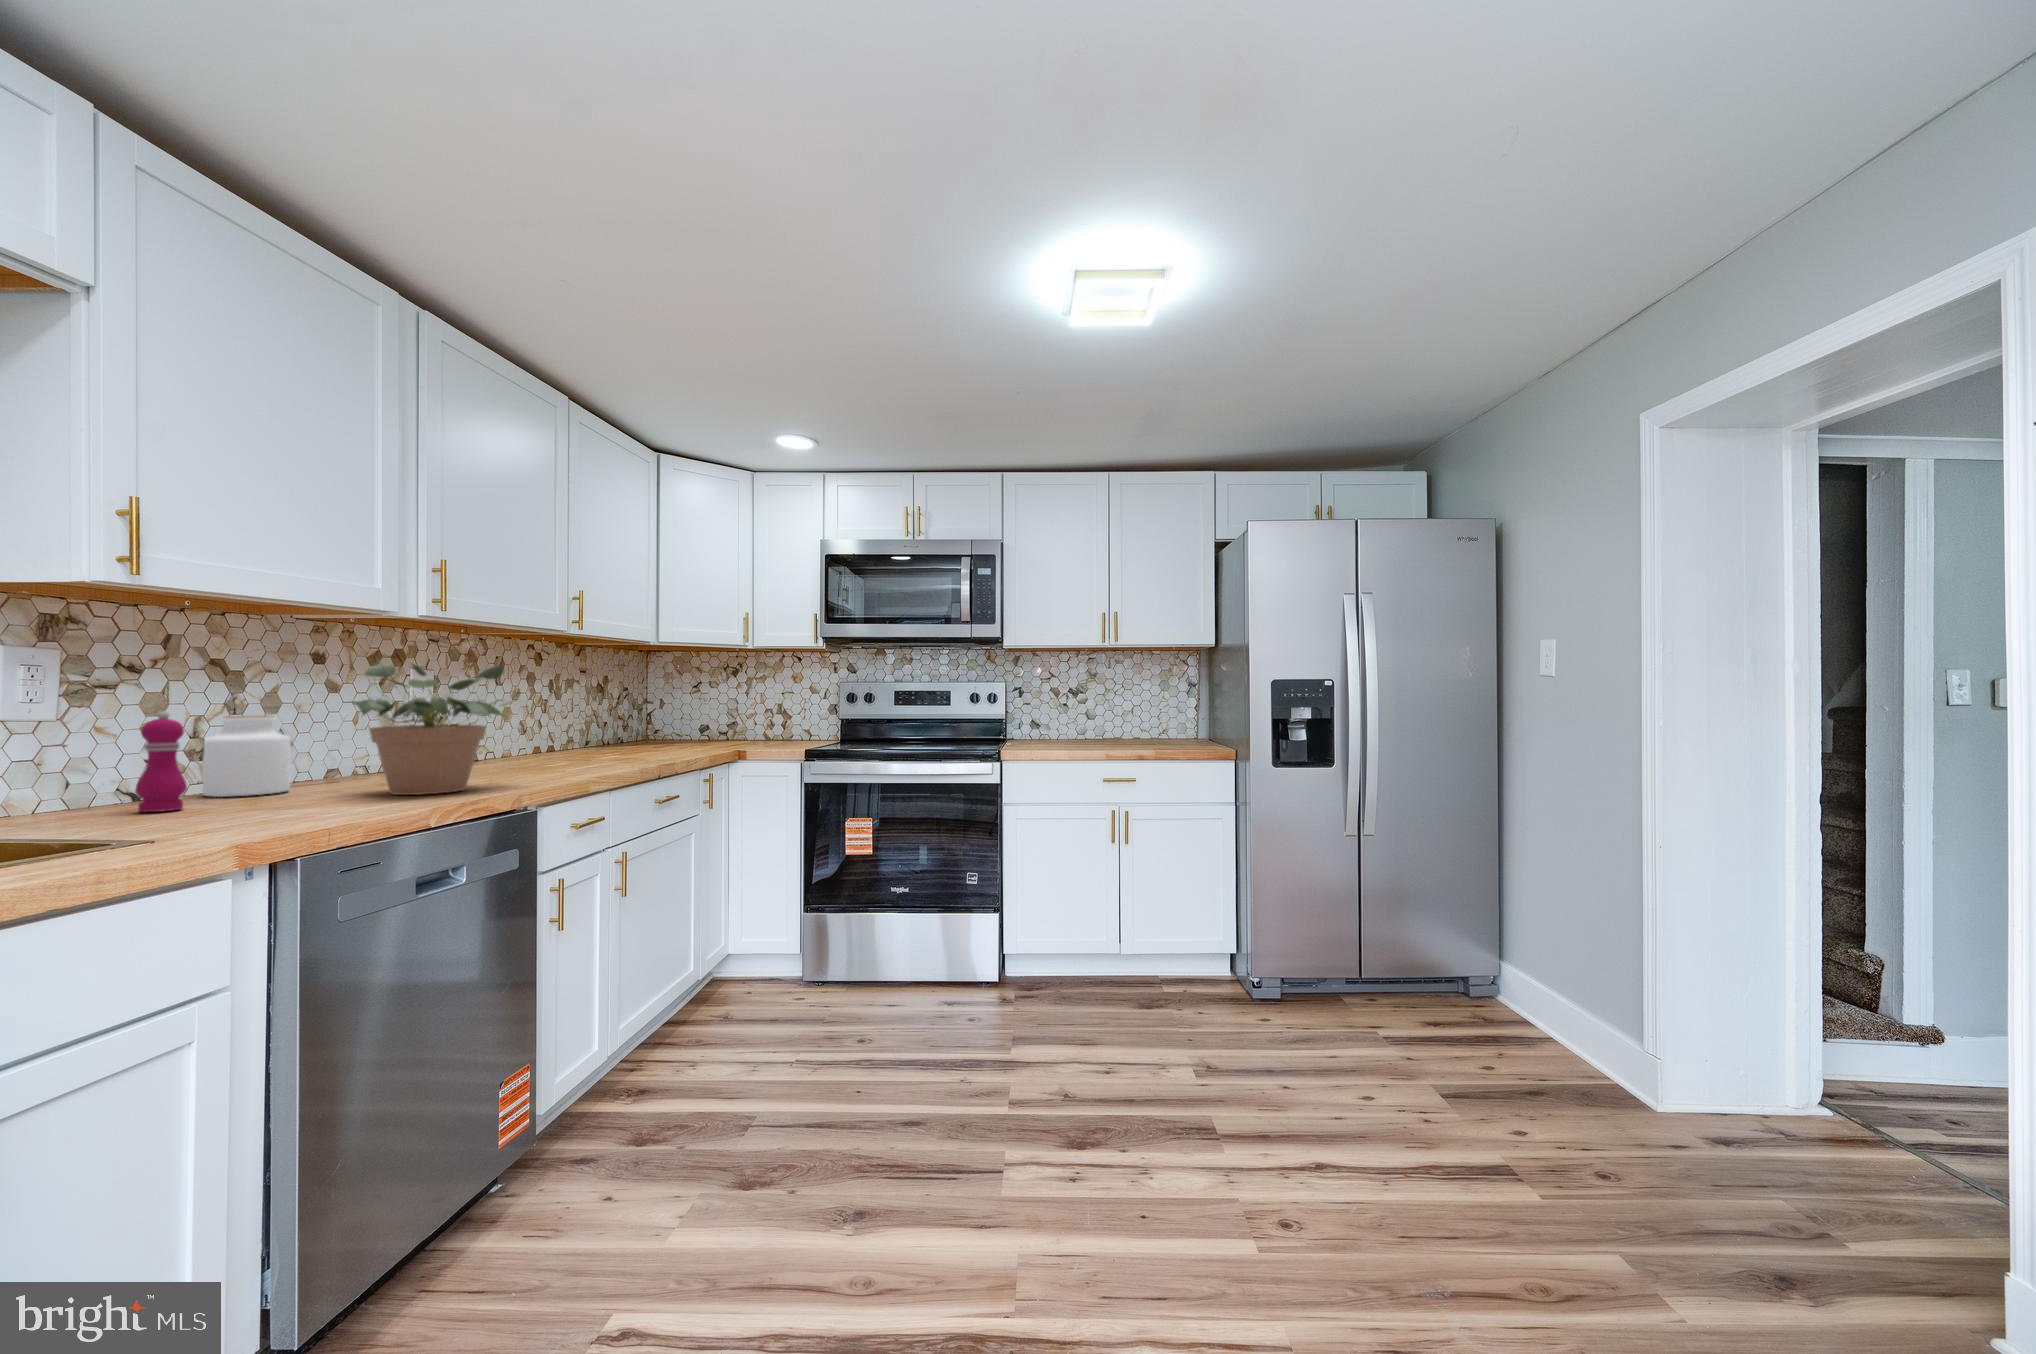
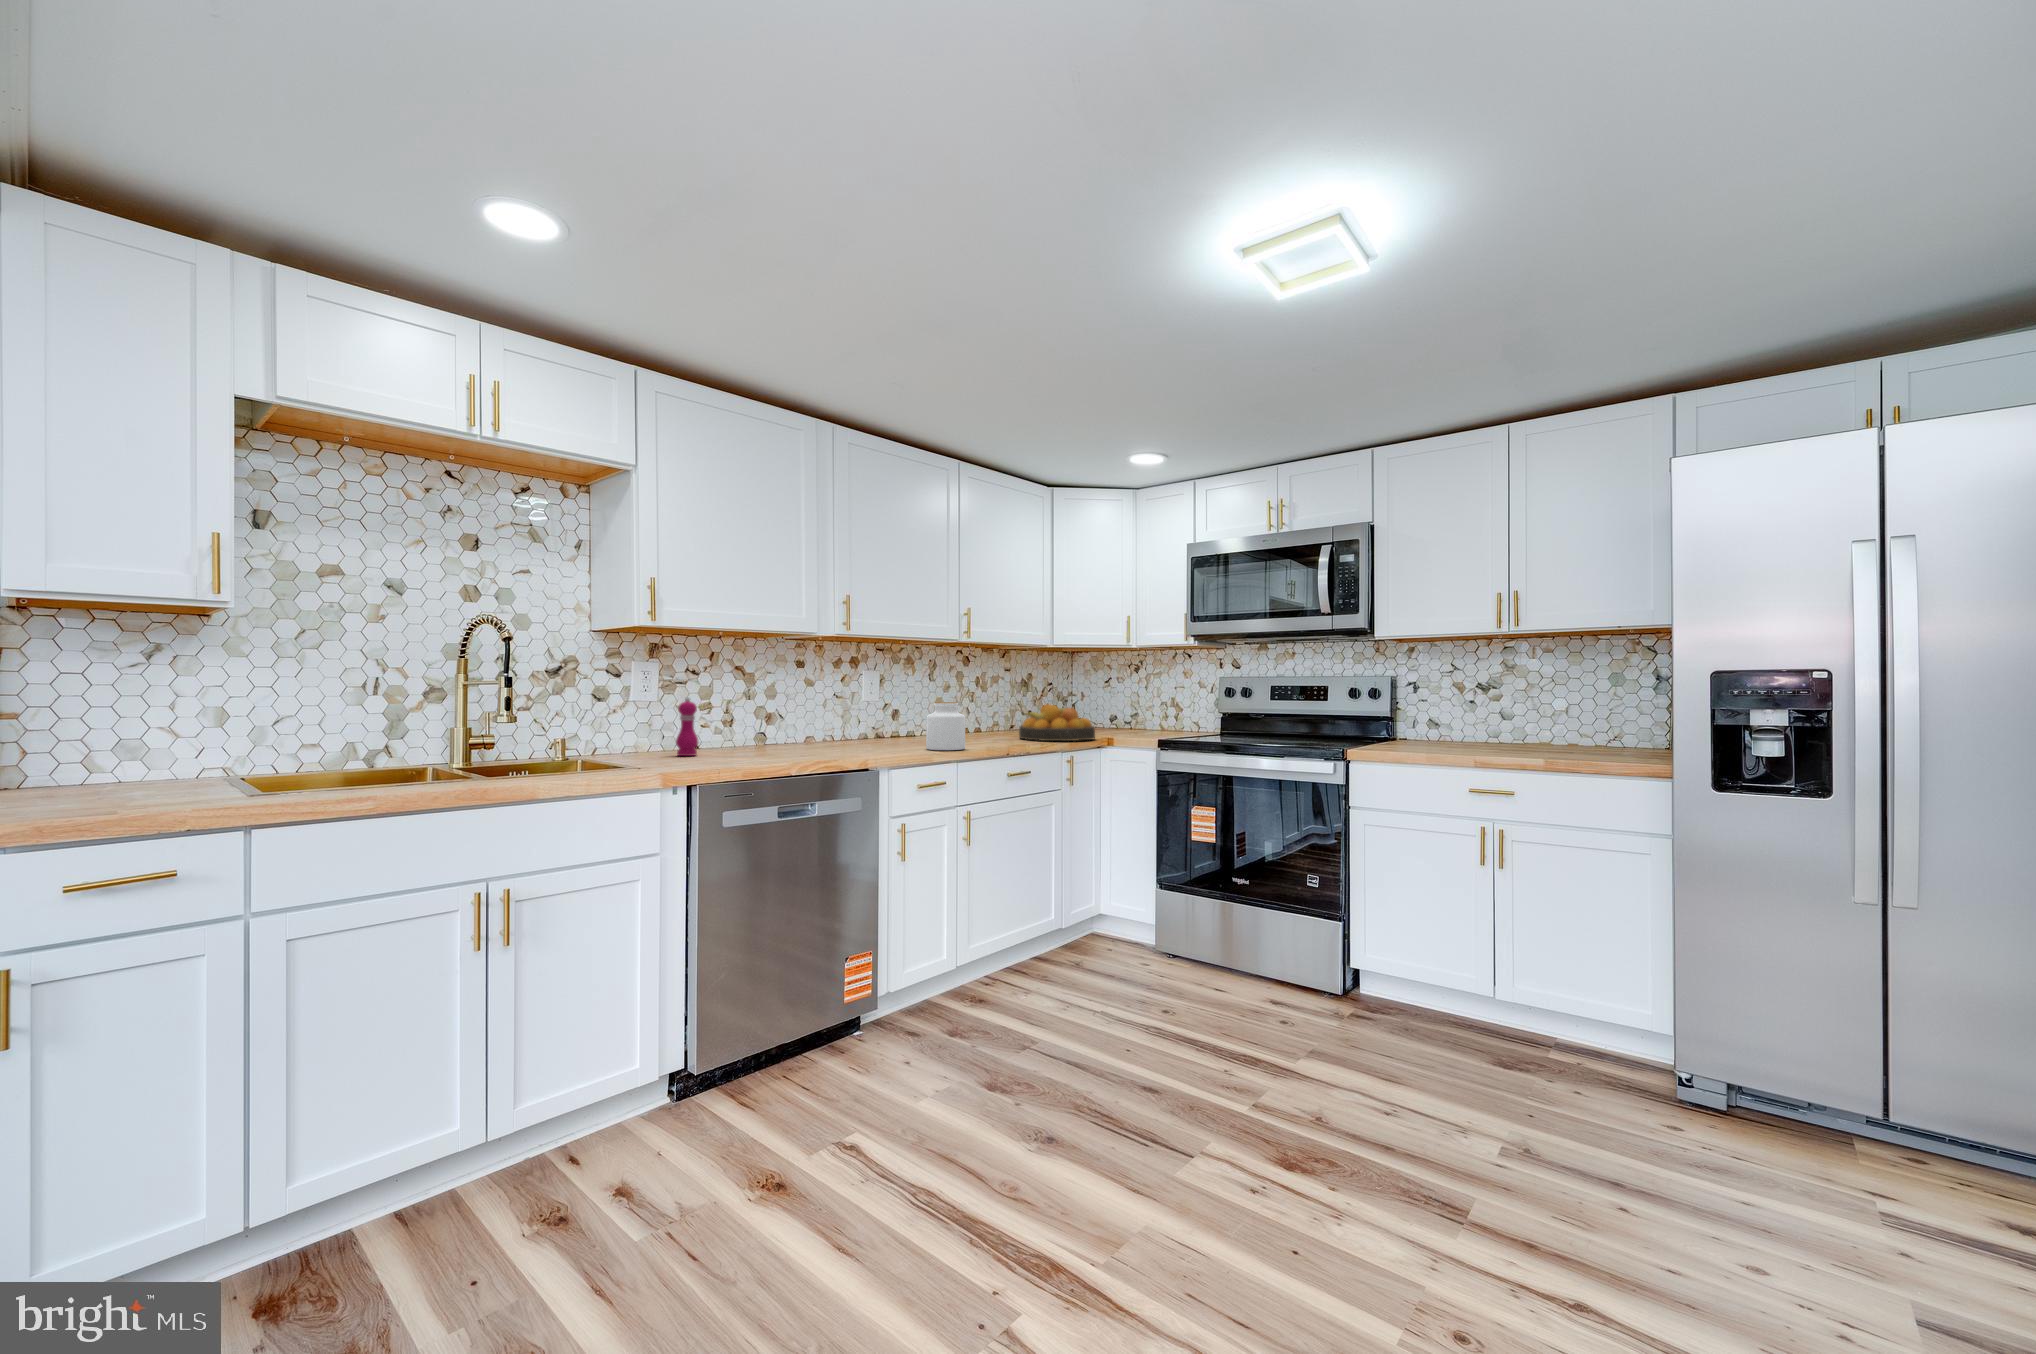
potted plant: present [352,664,507,795] -> none [780,665,882,756]
fruit bowl: none [637,714,733,757] -> present [1019,704,1095,741]
jar: present [203,716,291,797] -> present [926,702,965,750]

